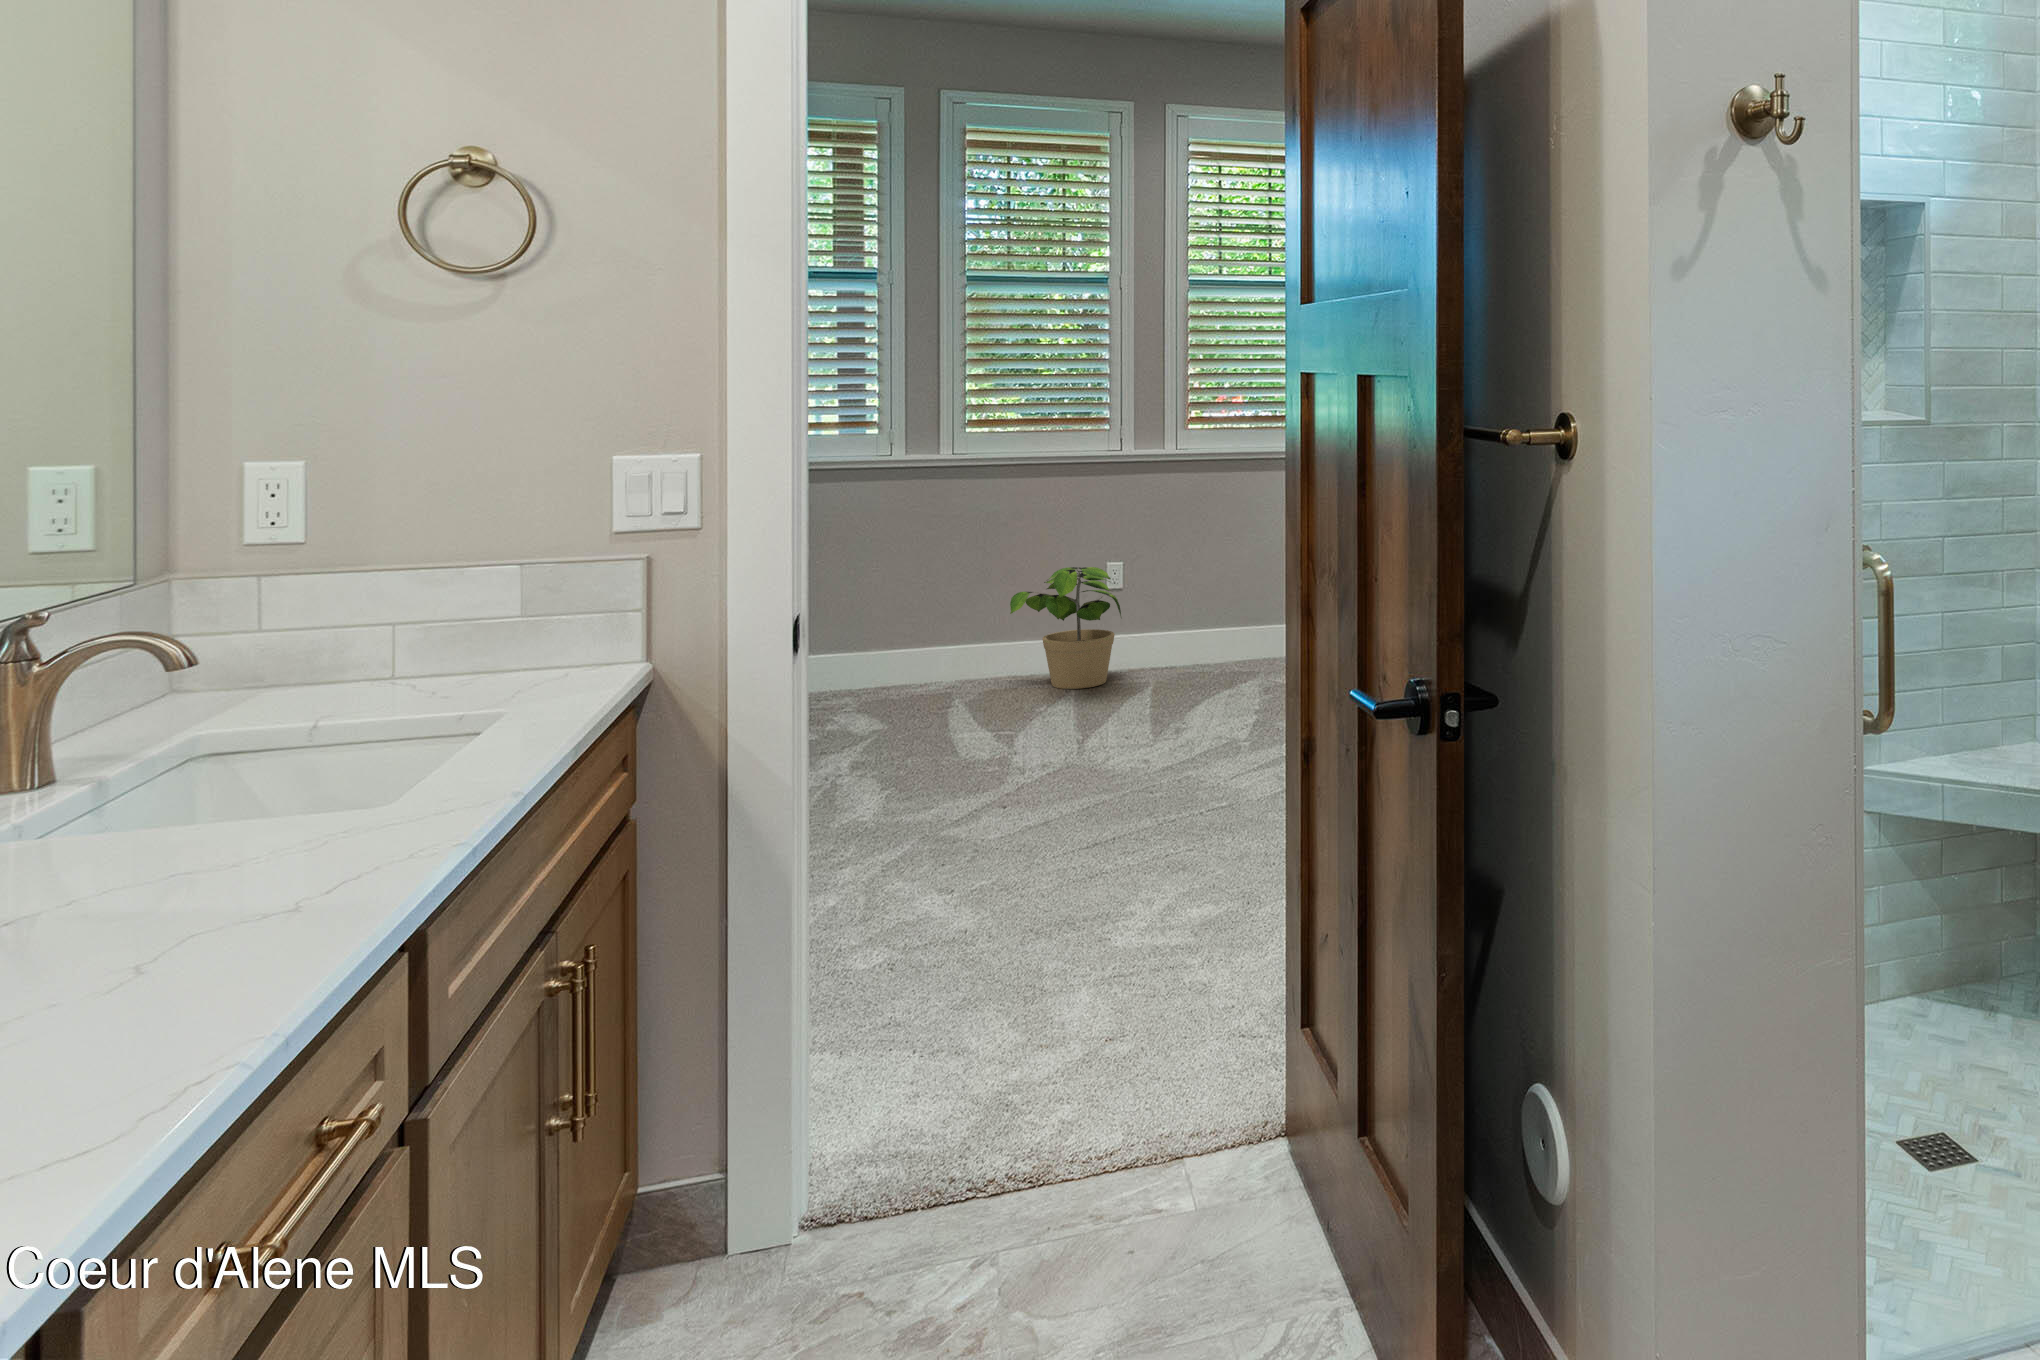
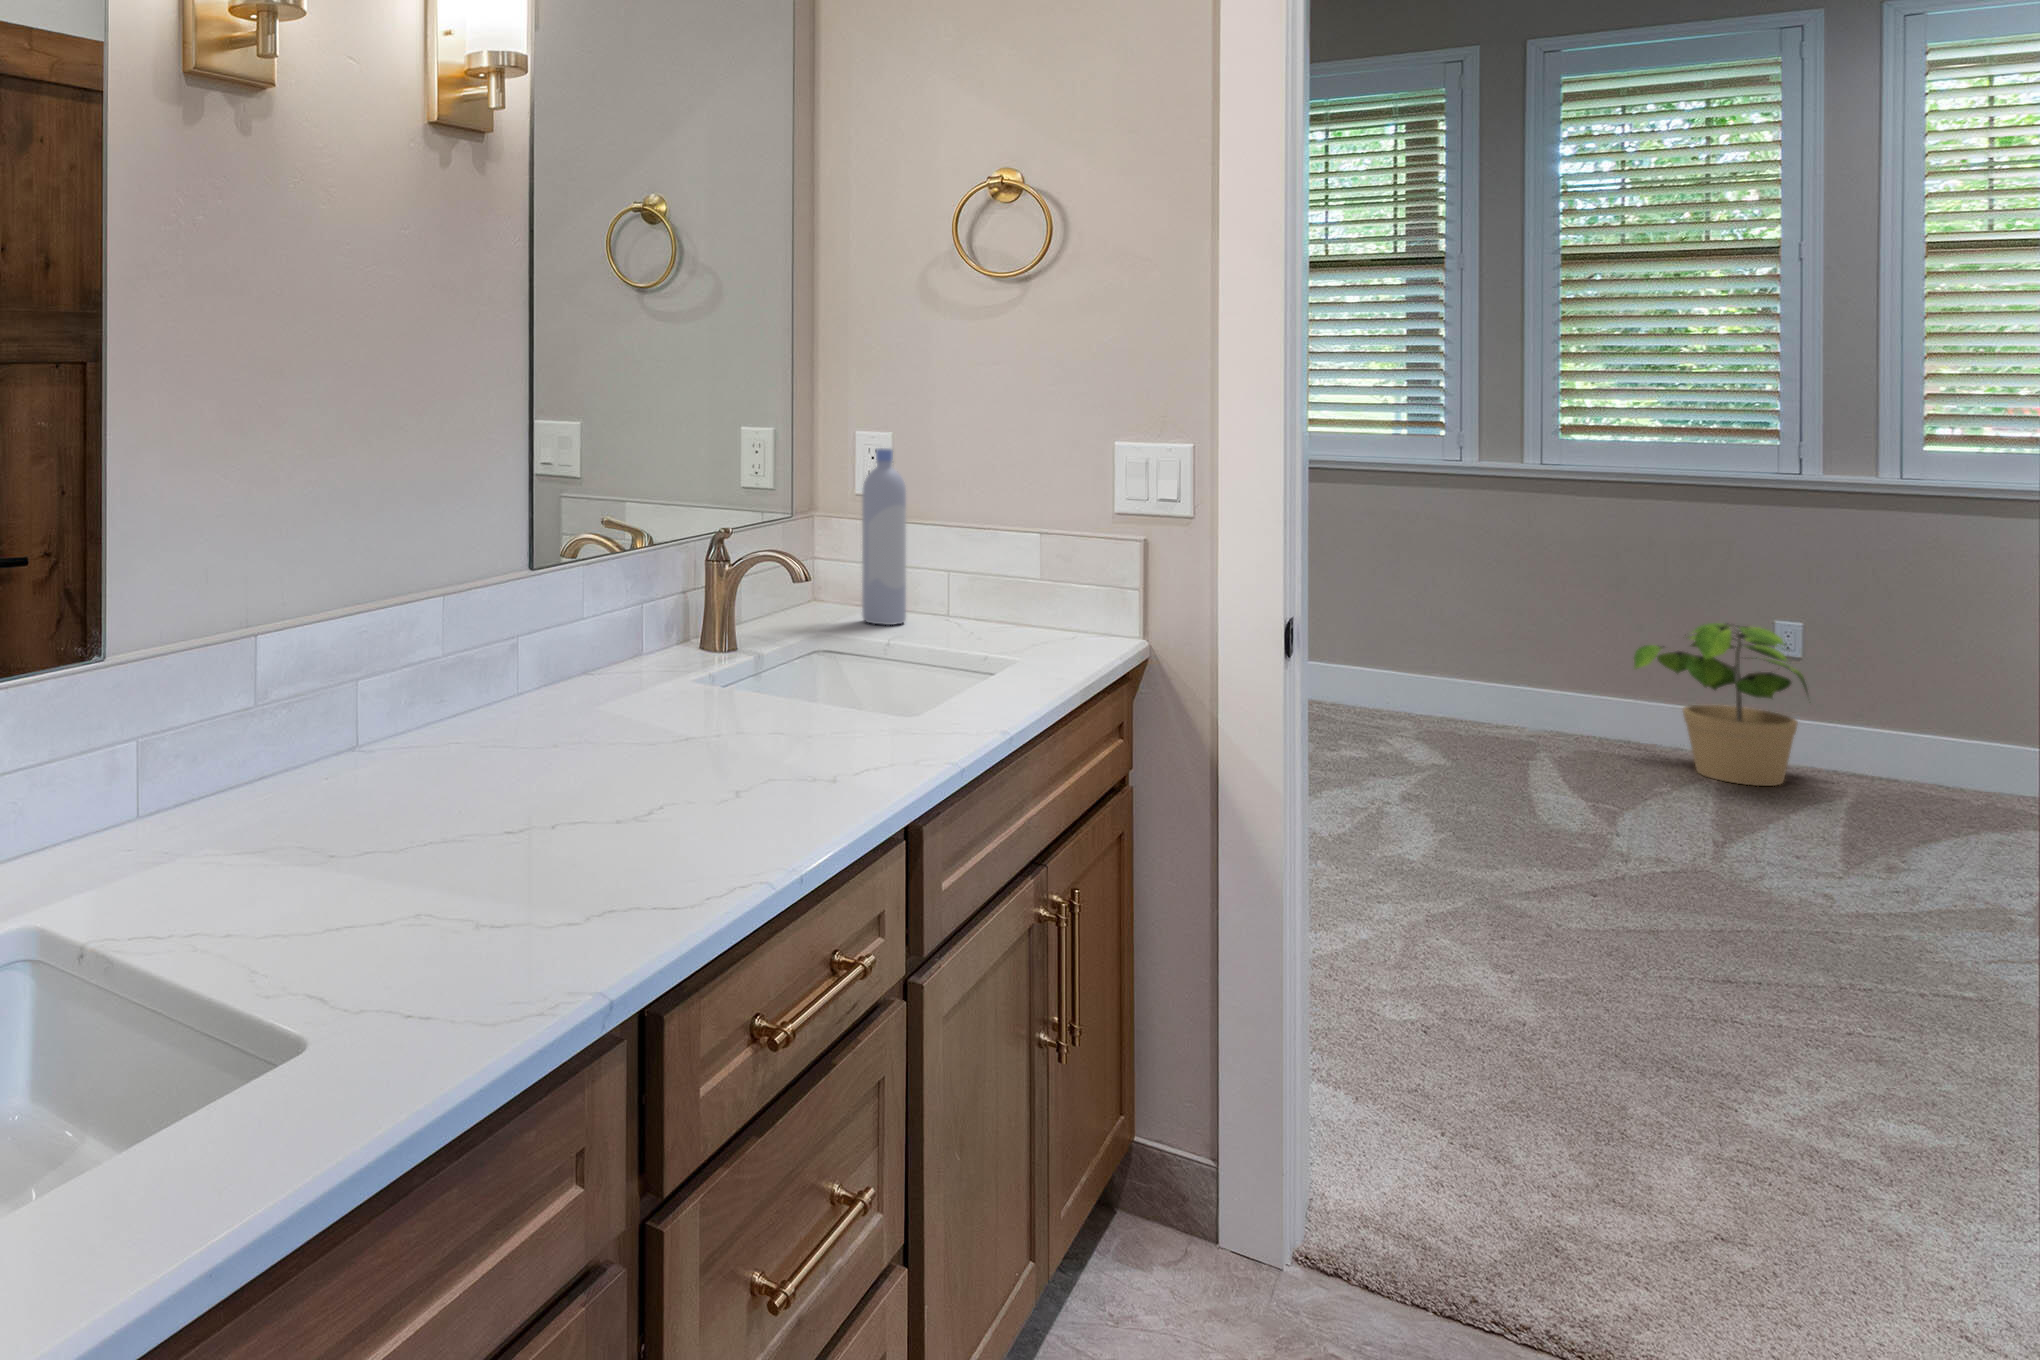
bottle: none [255,478,326,700] -> present [862,448,906,625]

